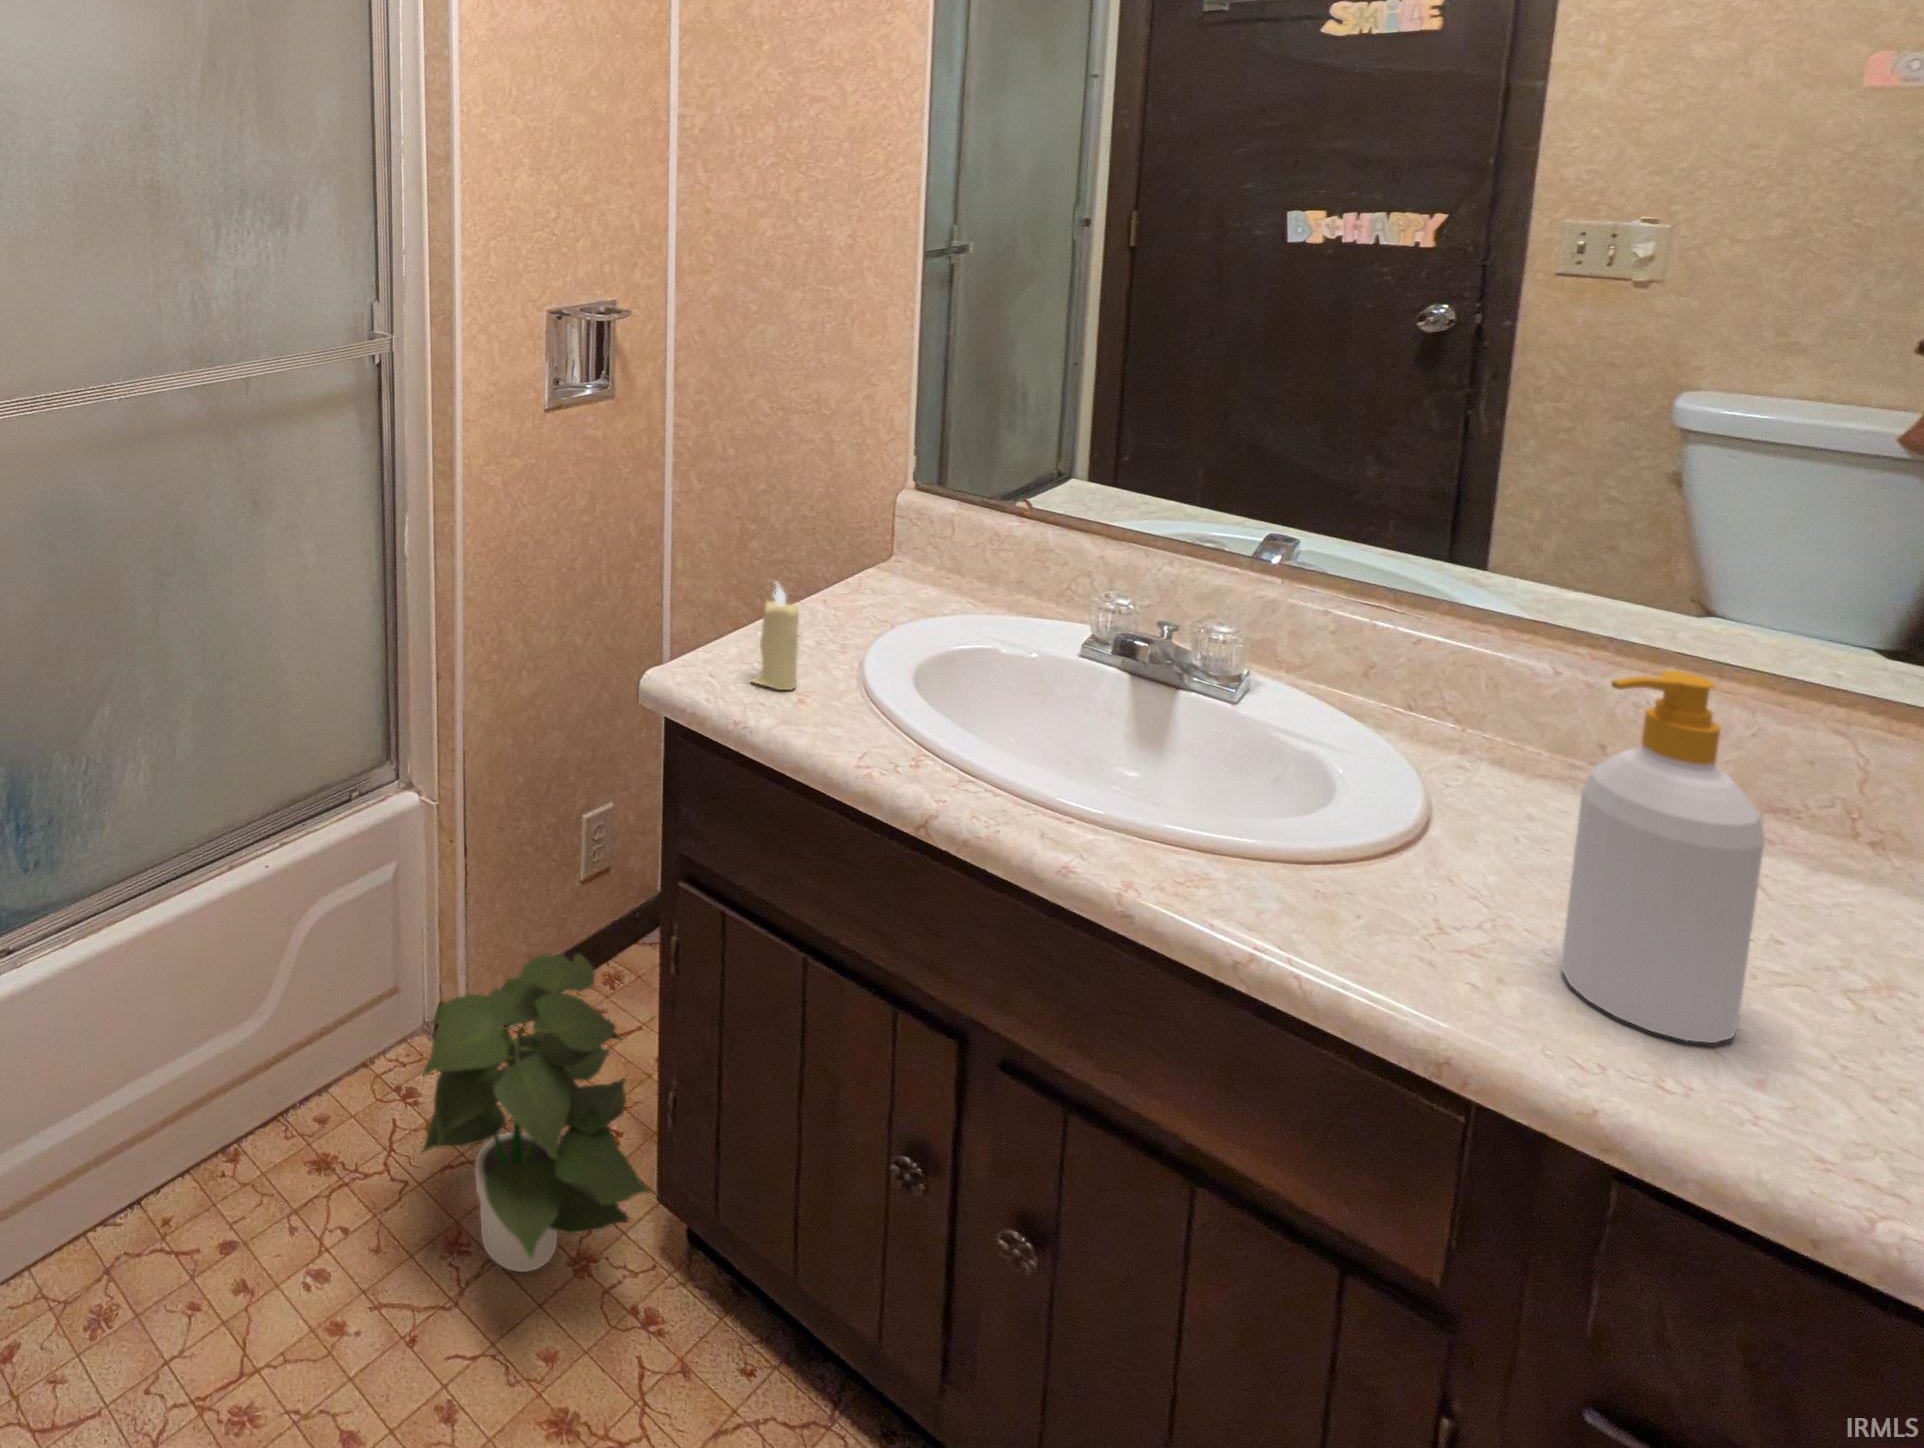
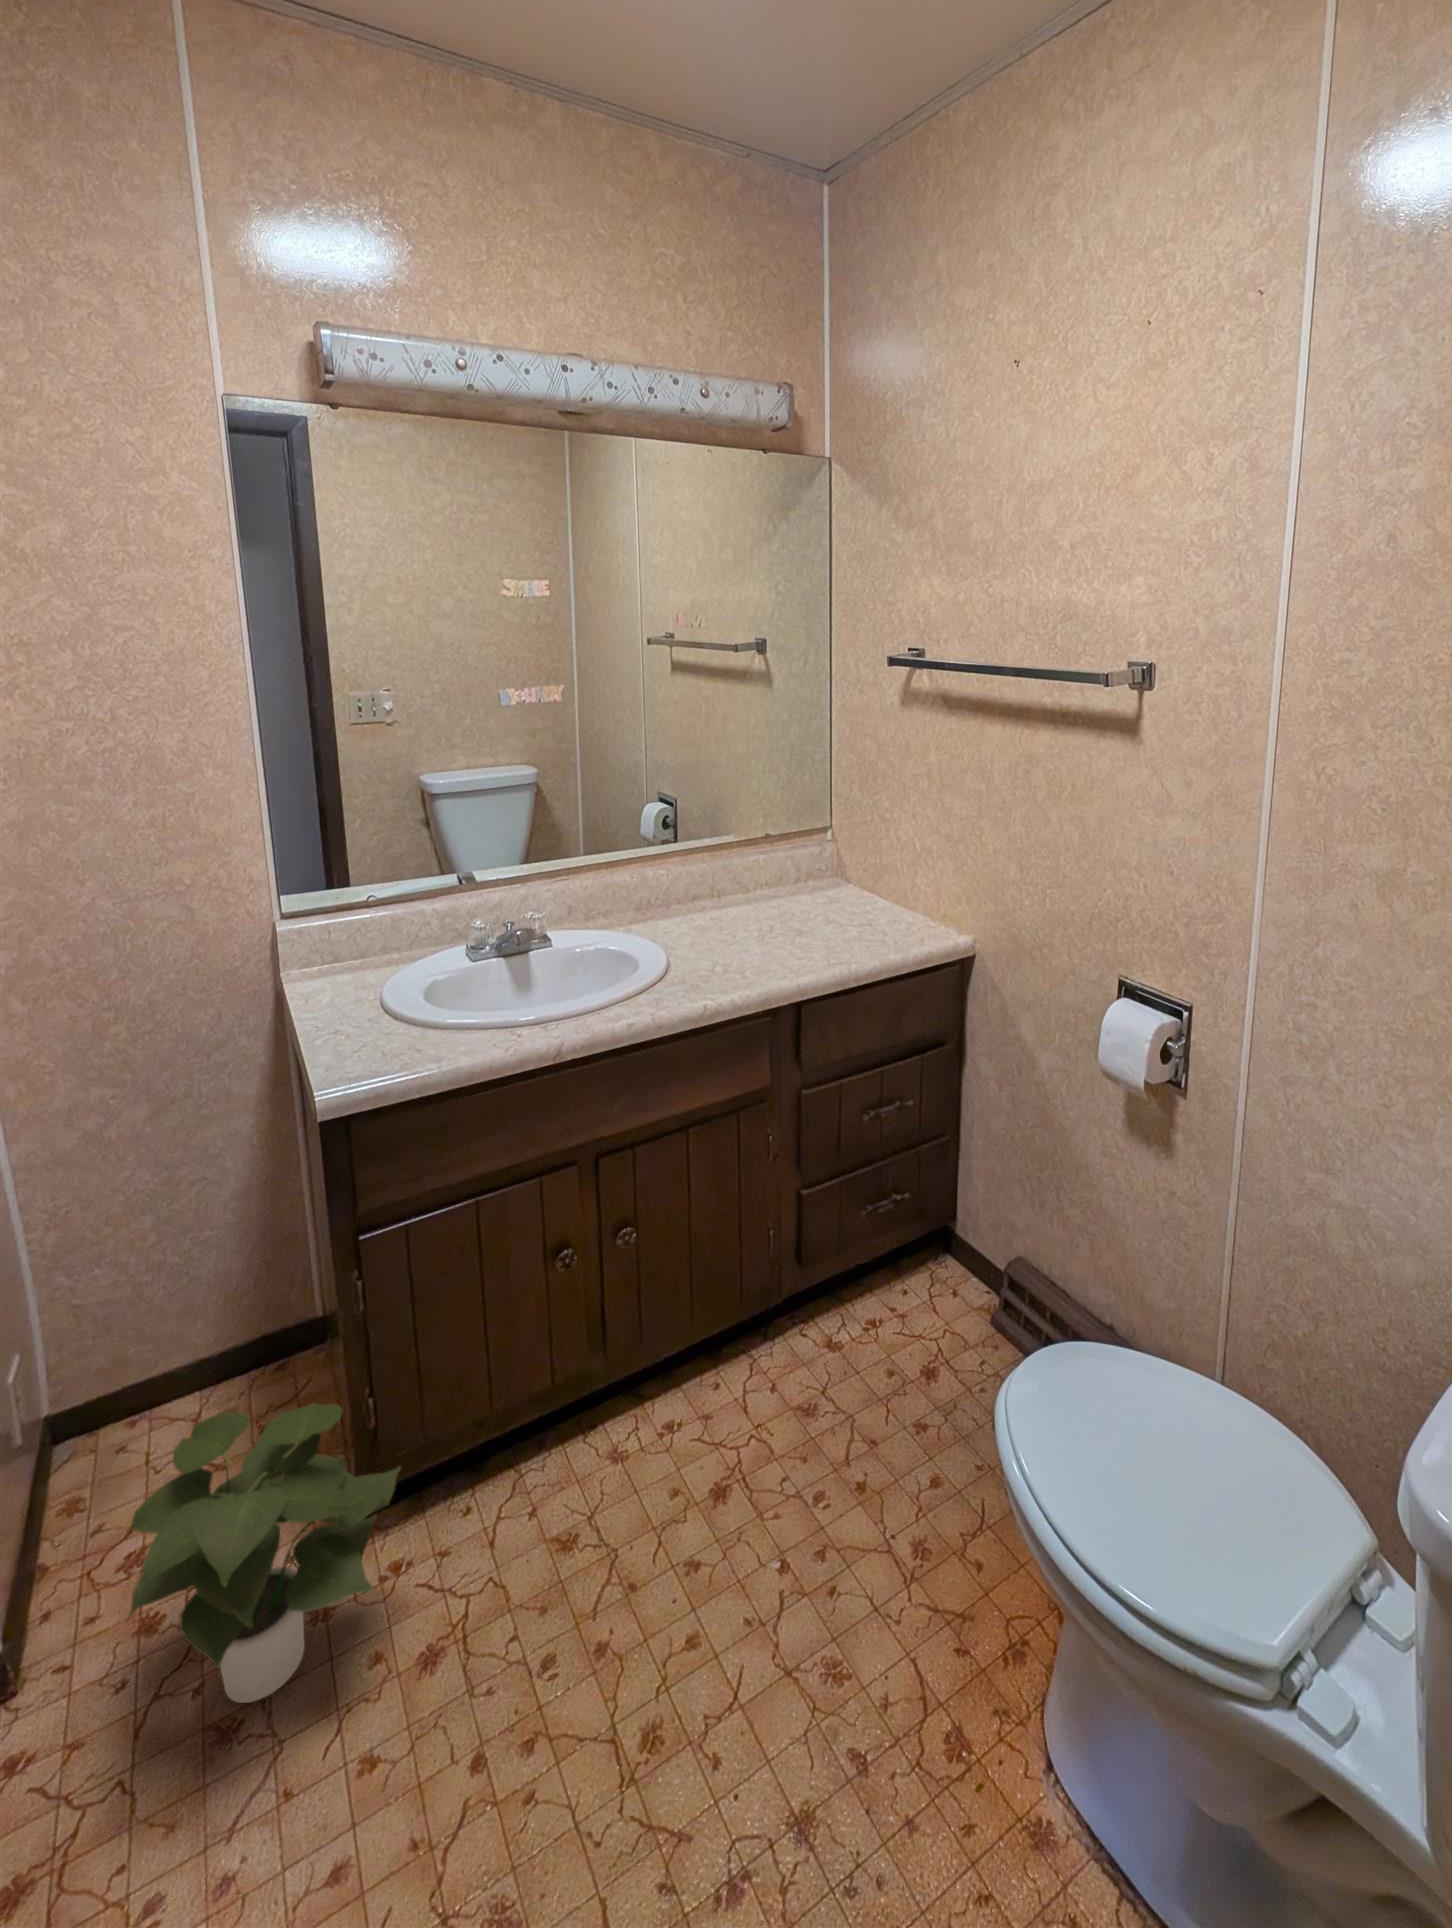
candle: present [752,583,799,690] -> none [375,983,407,1064]
soap bottle: present [1561,671,1765,1043] -> none [744,843,788,970]

